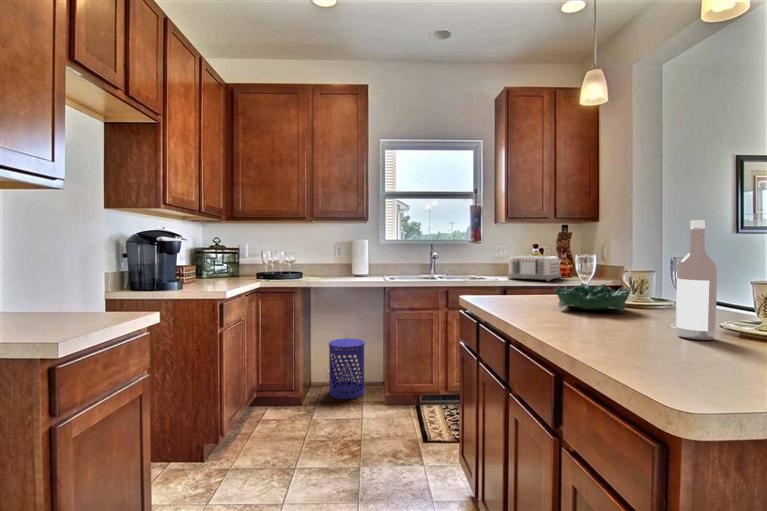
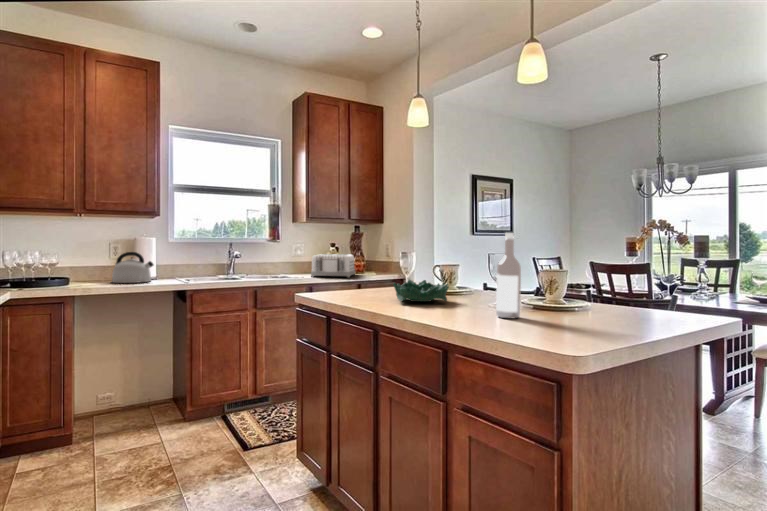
kettle: none [334,253,364,279] -> present [112,252,154,283]
waste bin: present [329,338,365,399] -> none [104,353,154,427]

